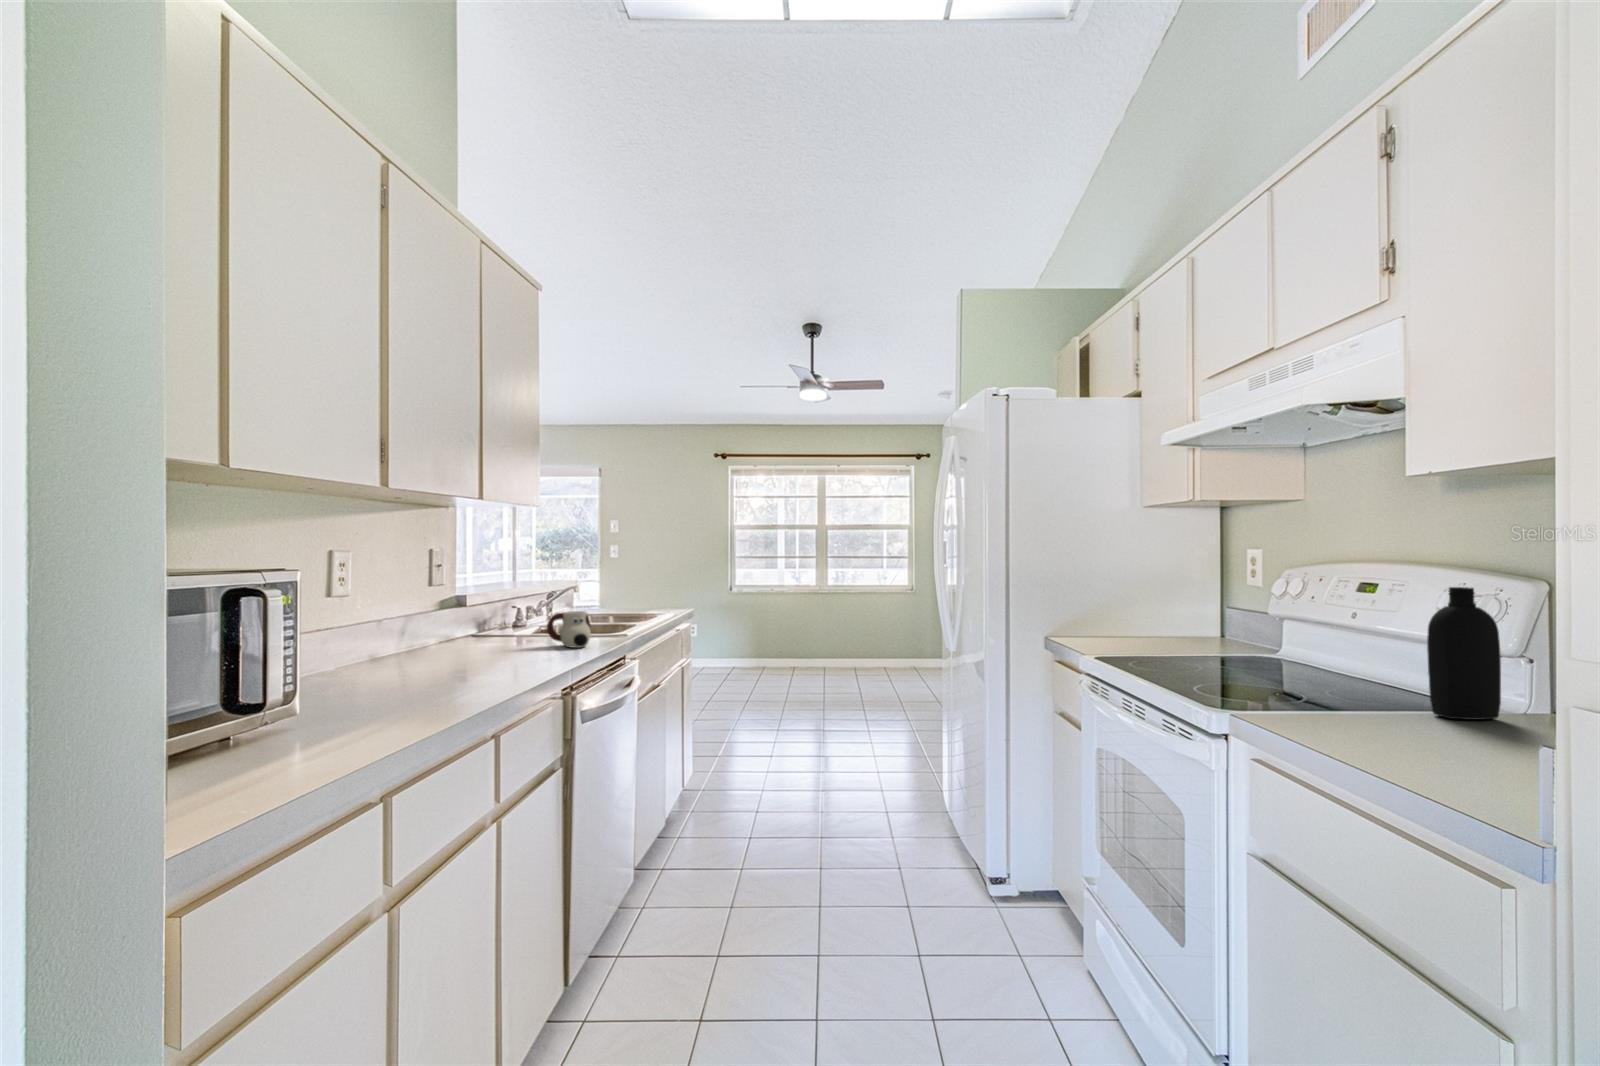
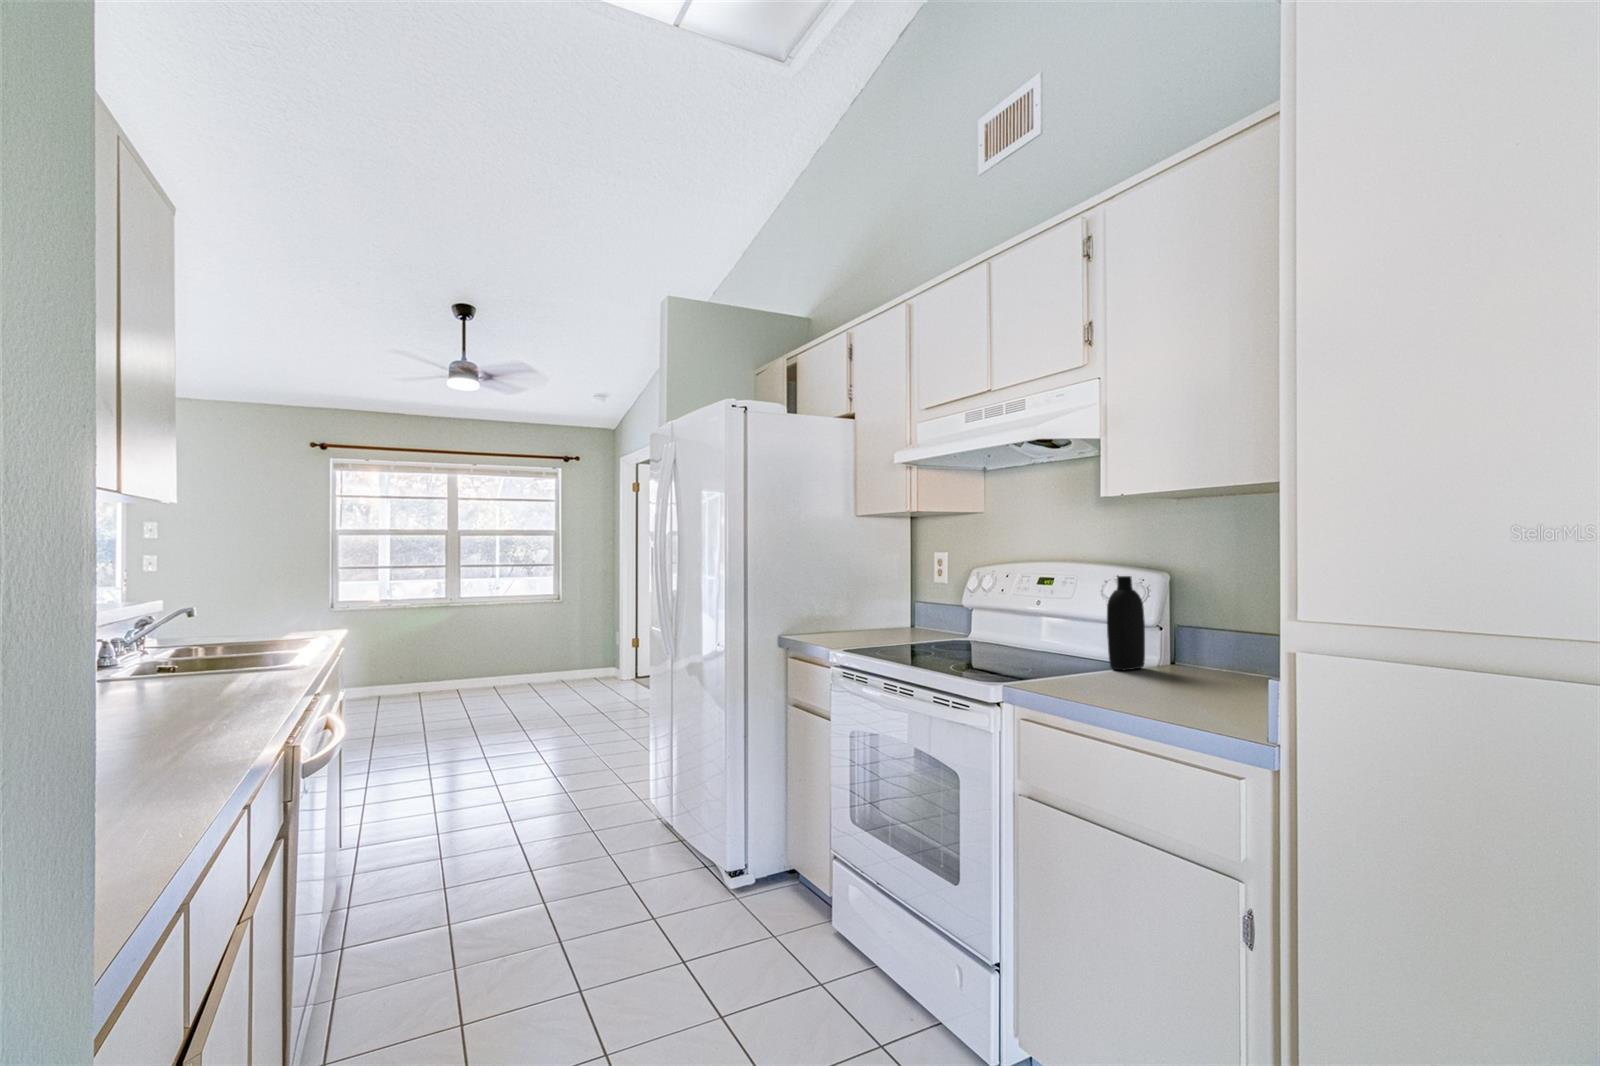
mug: present [547,611,591,648] -> none [166,645,242,696]

